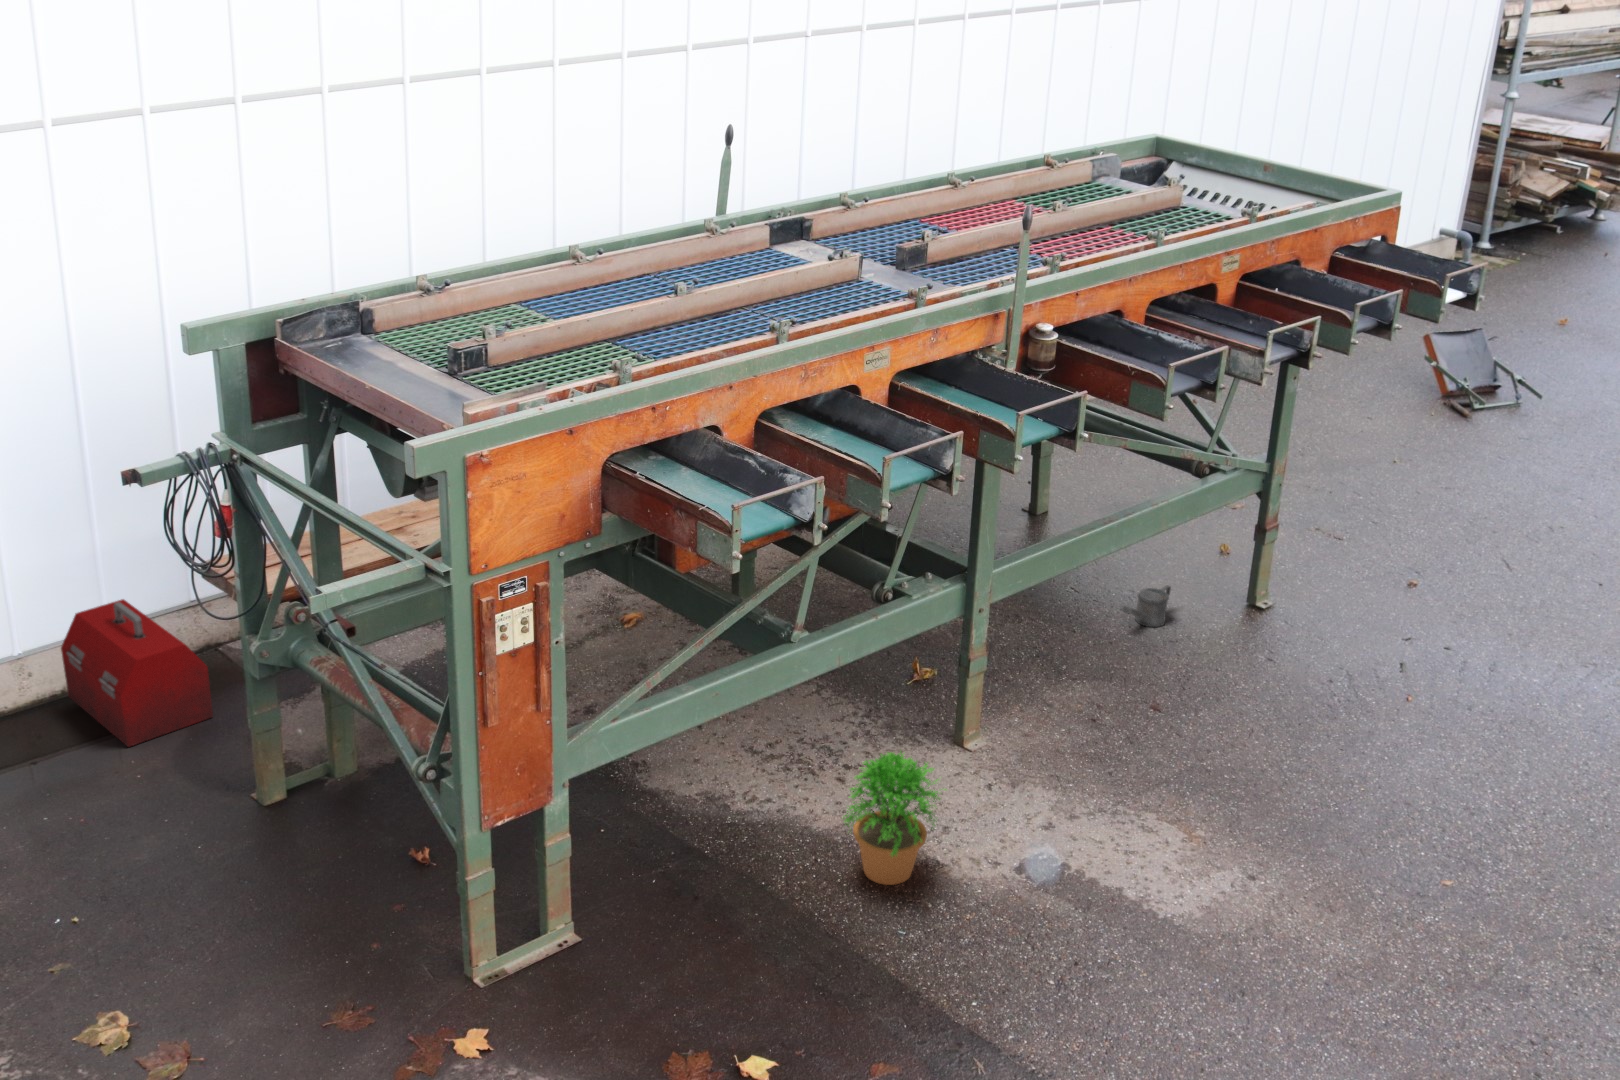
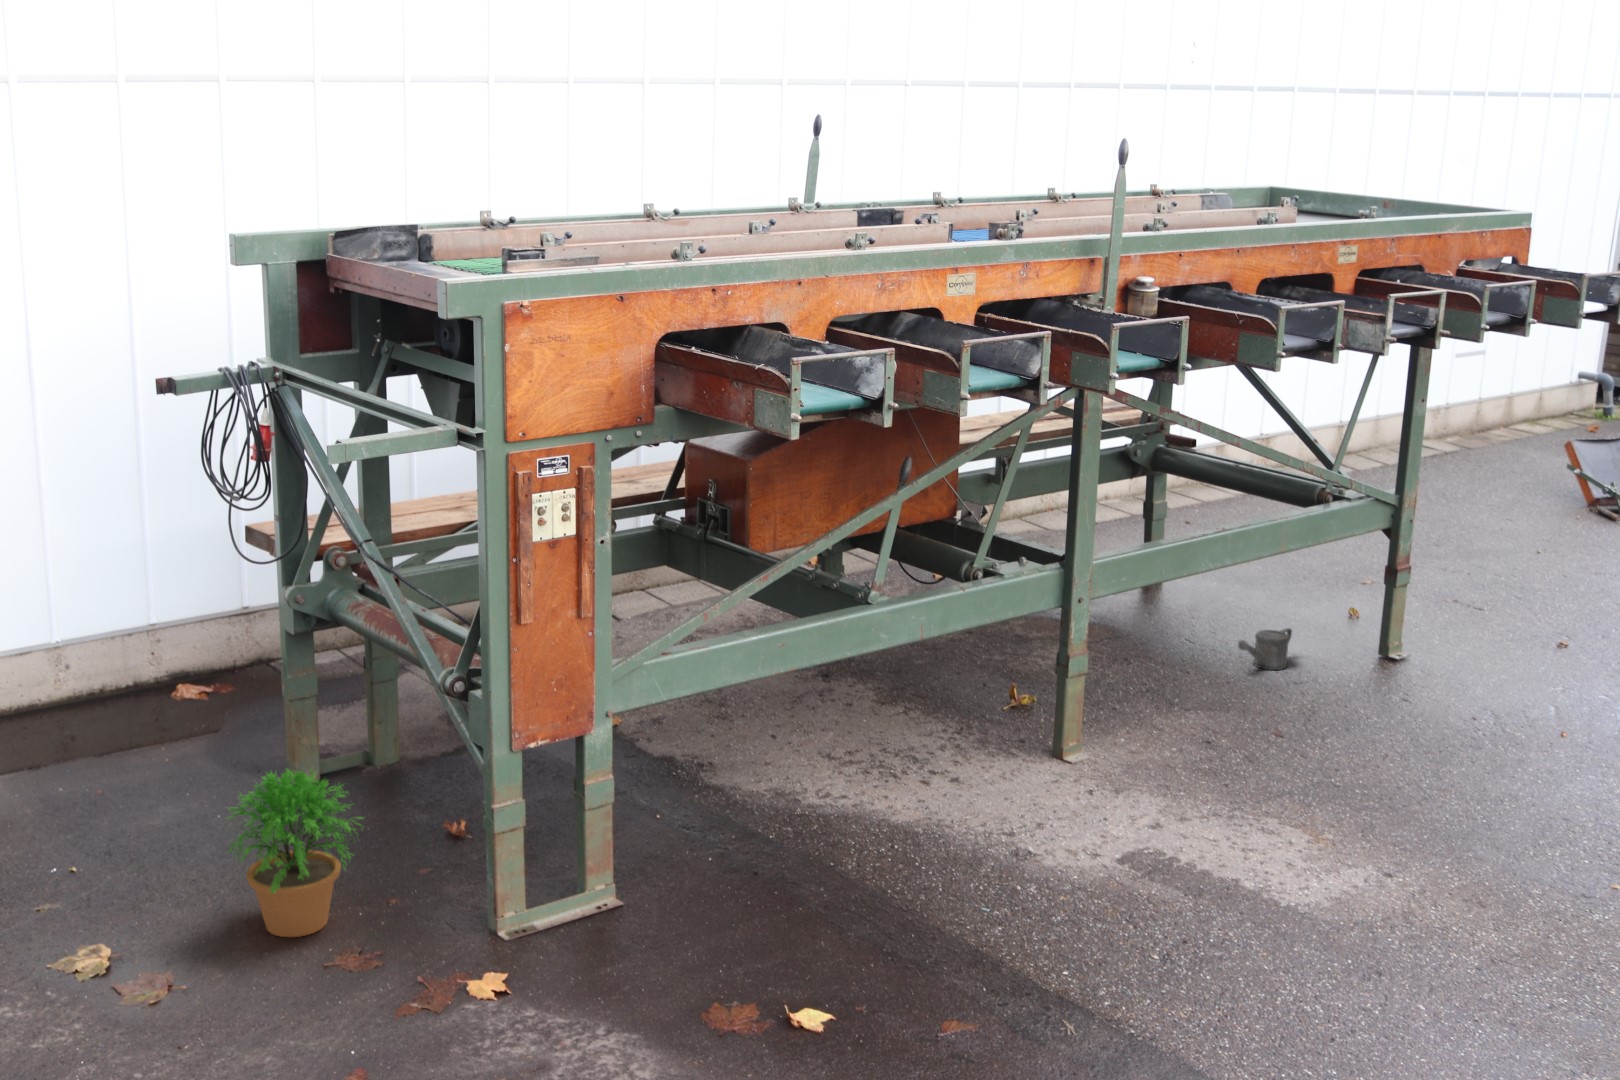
toolbox: present [61,599,213,747] -> none [107,591,257,737]
potted plant: present [843,752,946,885] -> present [229,769,355,937]

